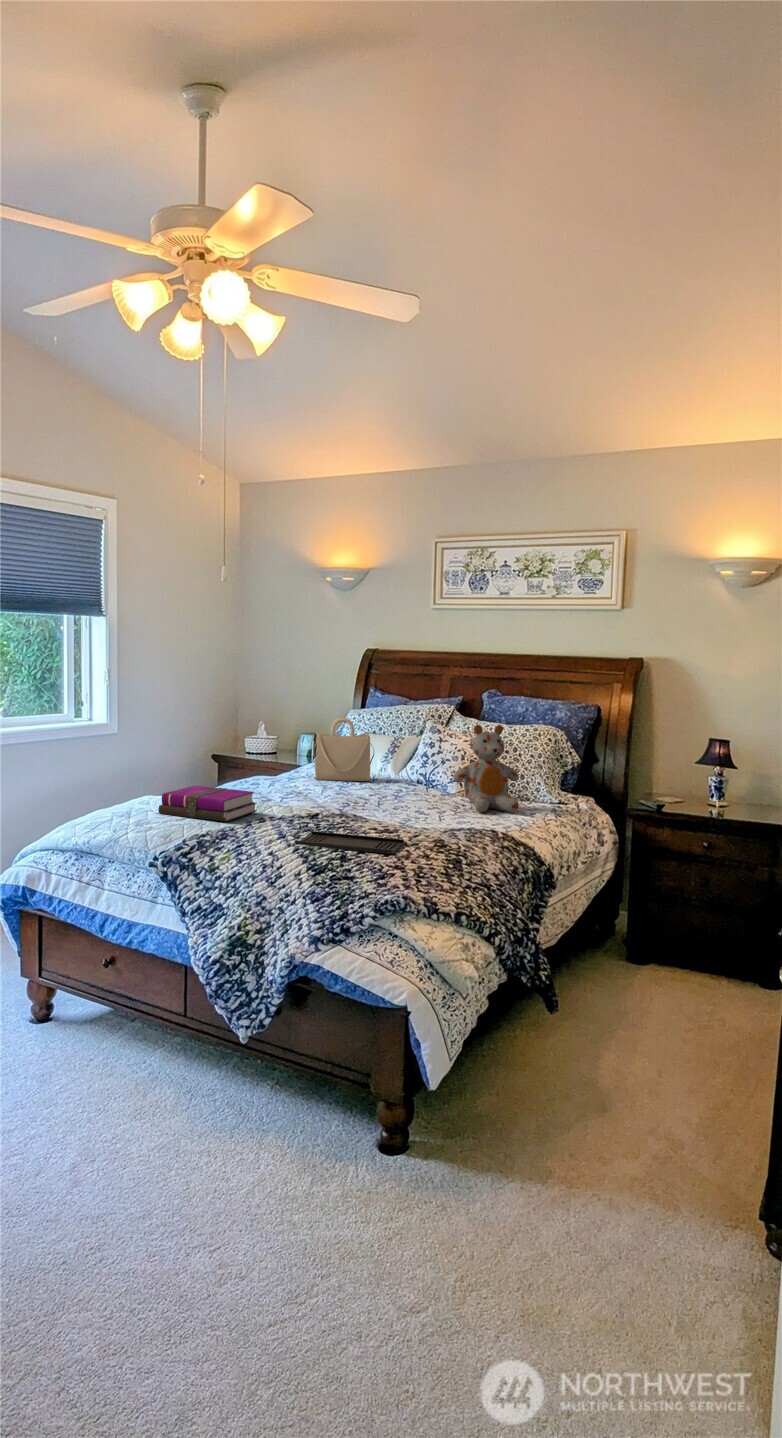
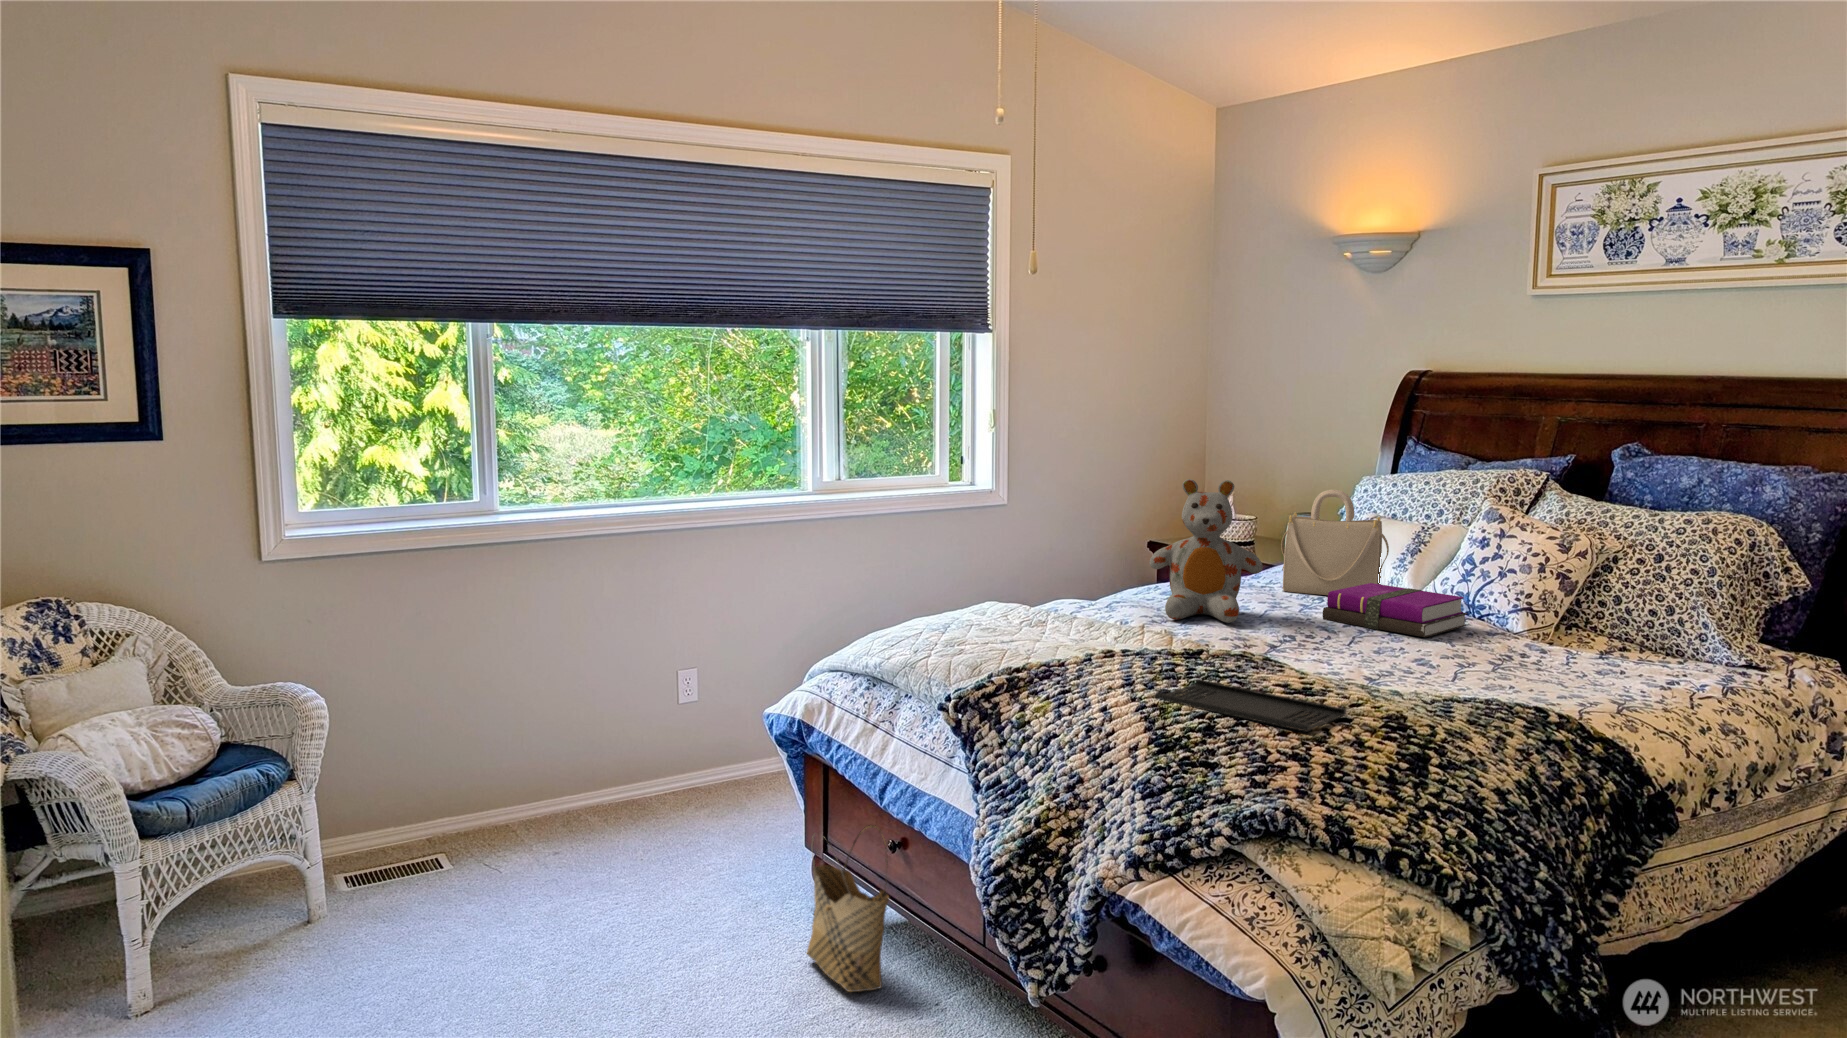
stuffed bear: present [453,725,519,813] -> present [1149,479,1263,623]
notebook: present [159,786,256,821] -> present [1323,583,1467,637]
woven basket: none [39,952,108,1070] -> present [807,825,889,992]

